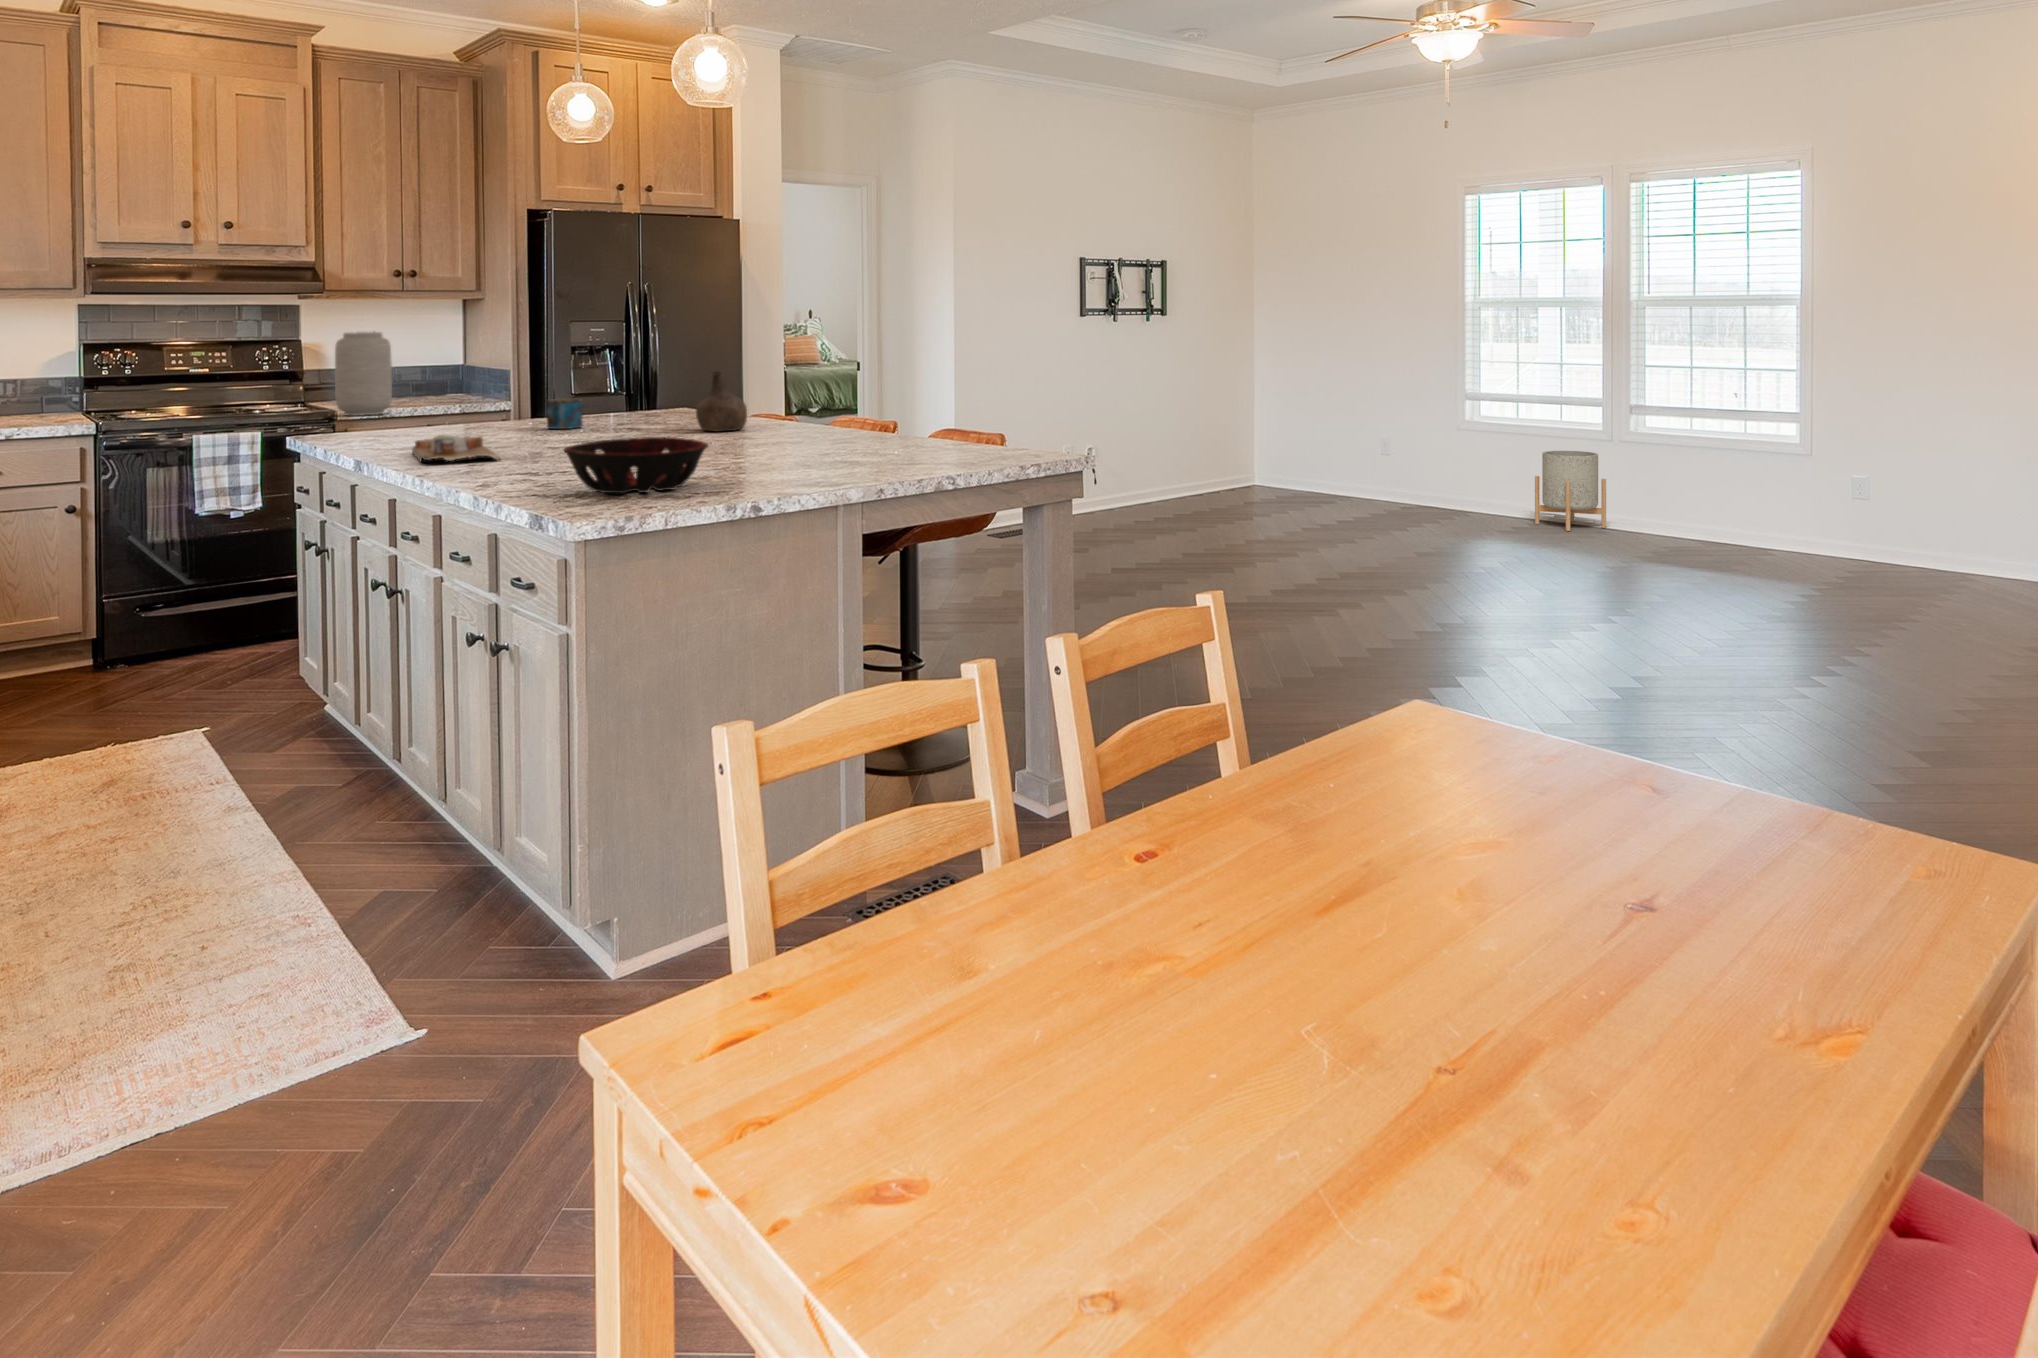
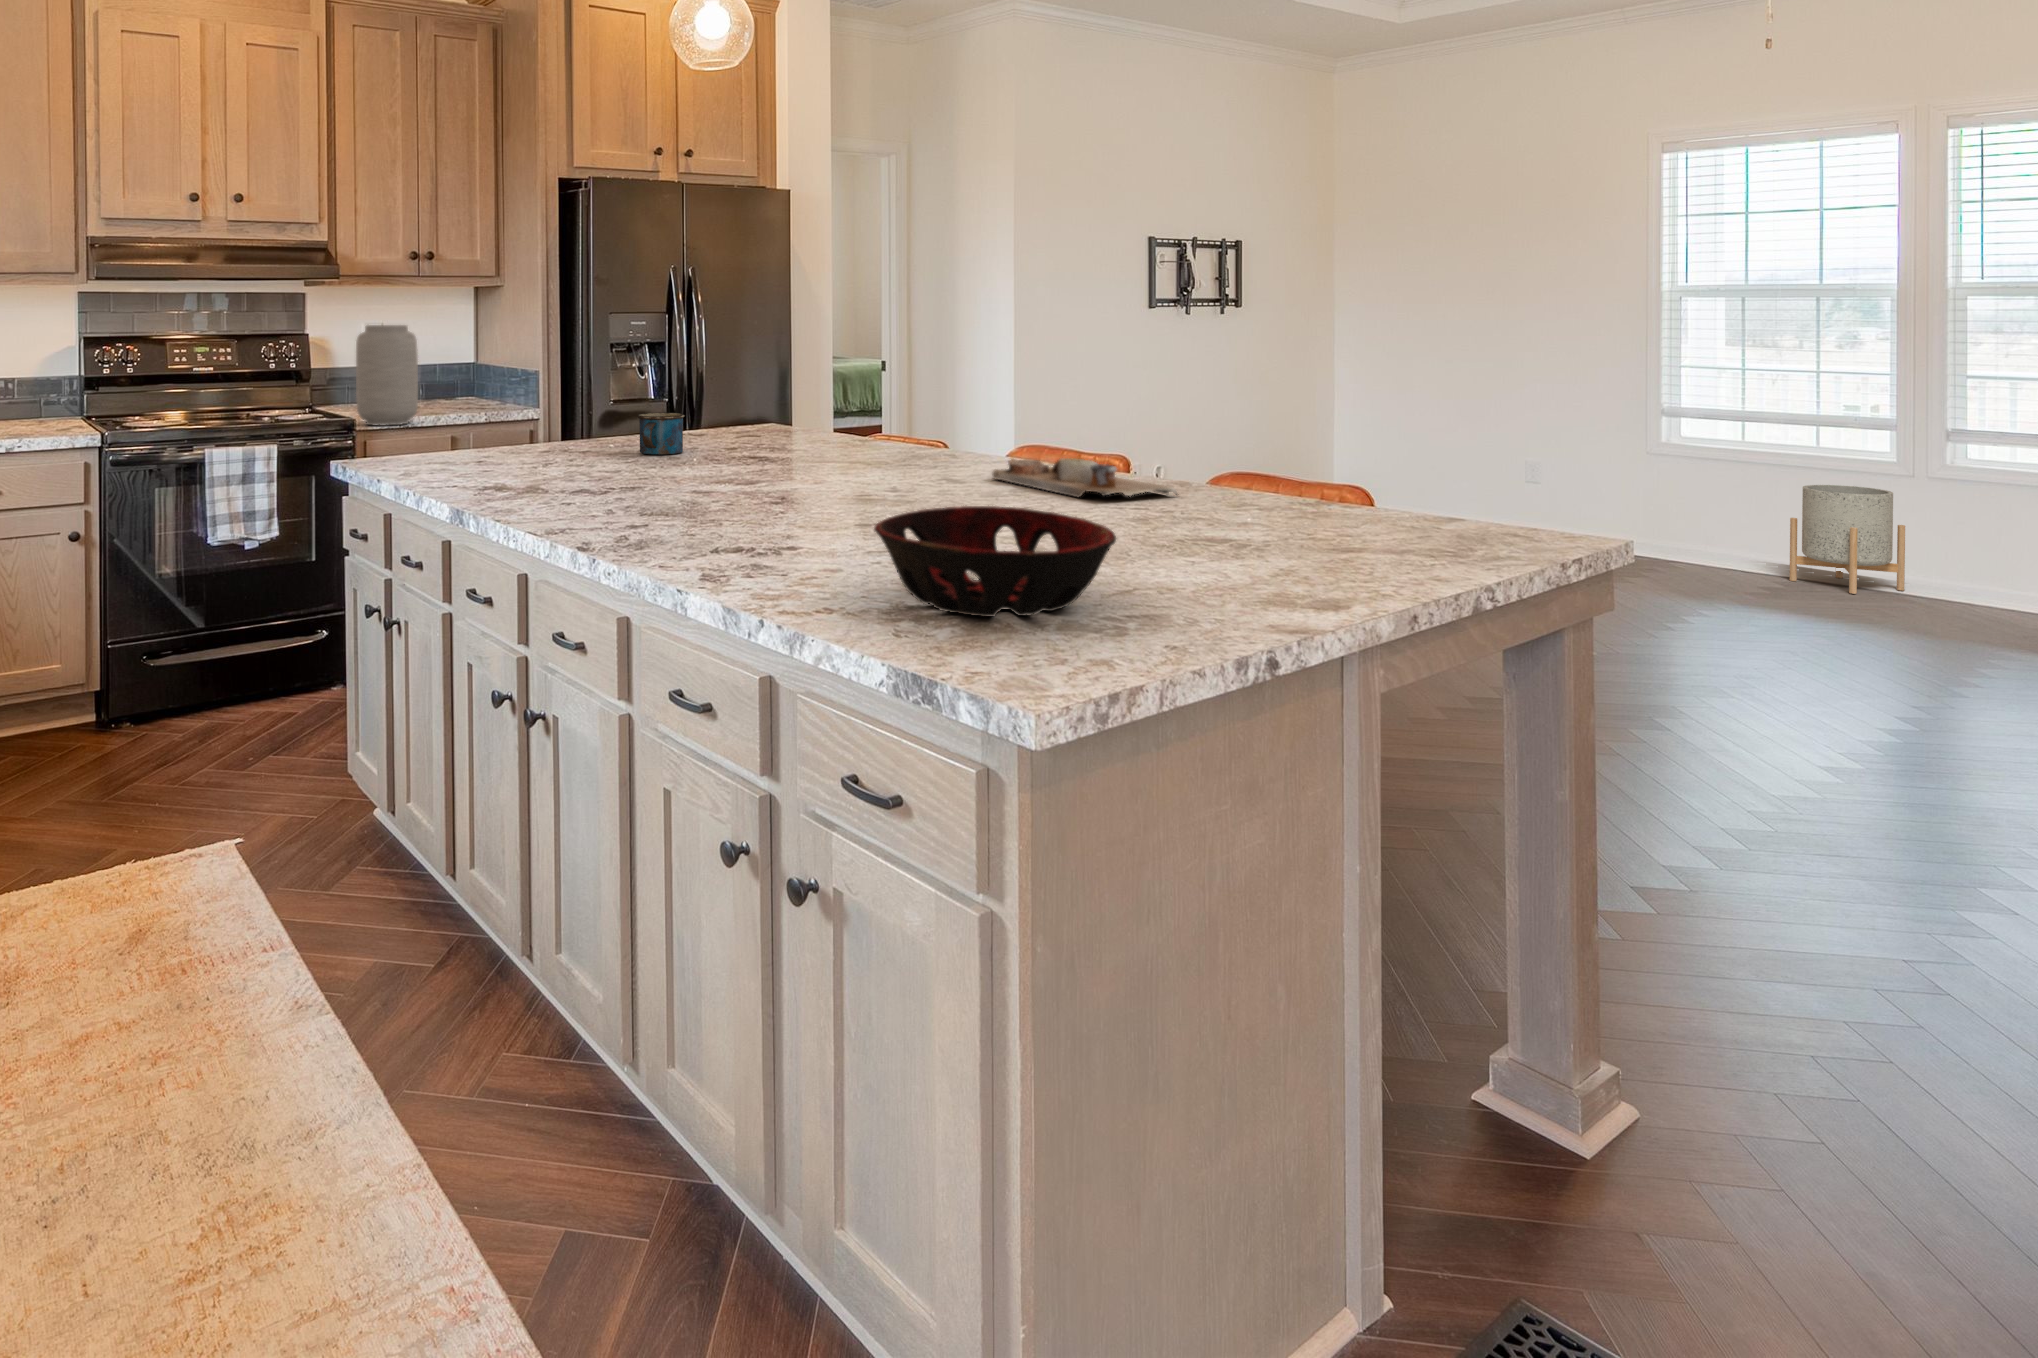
bottle: present [696,370,747,431] -> none [848,380,916,464]
cutting board: present [412,435,500,461] -> present [992,458,1179,497]

